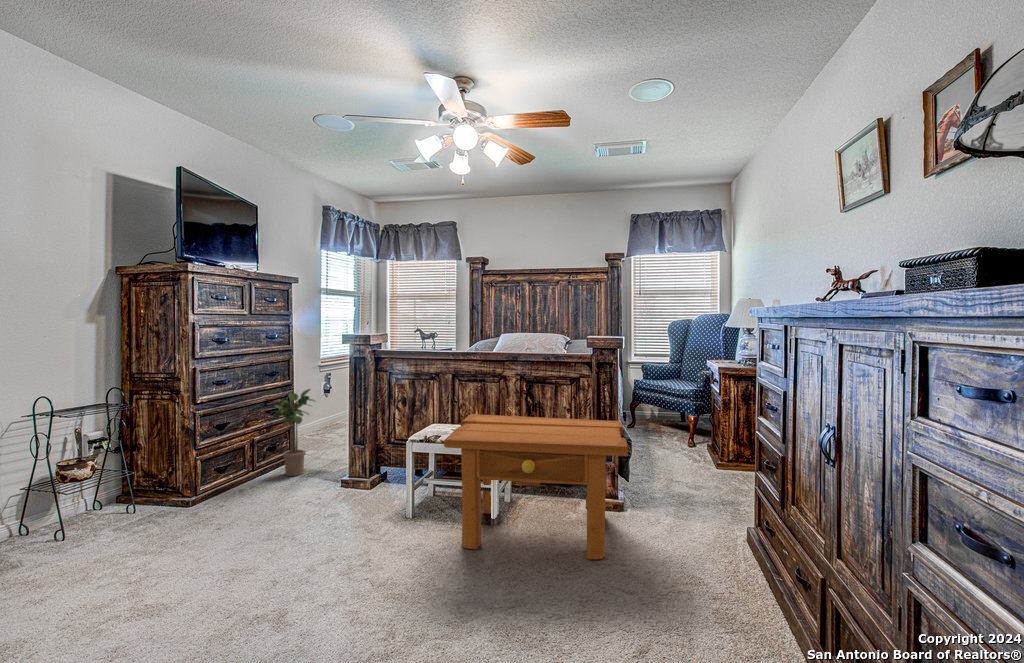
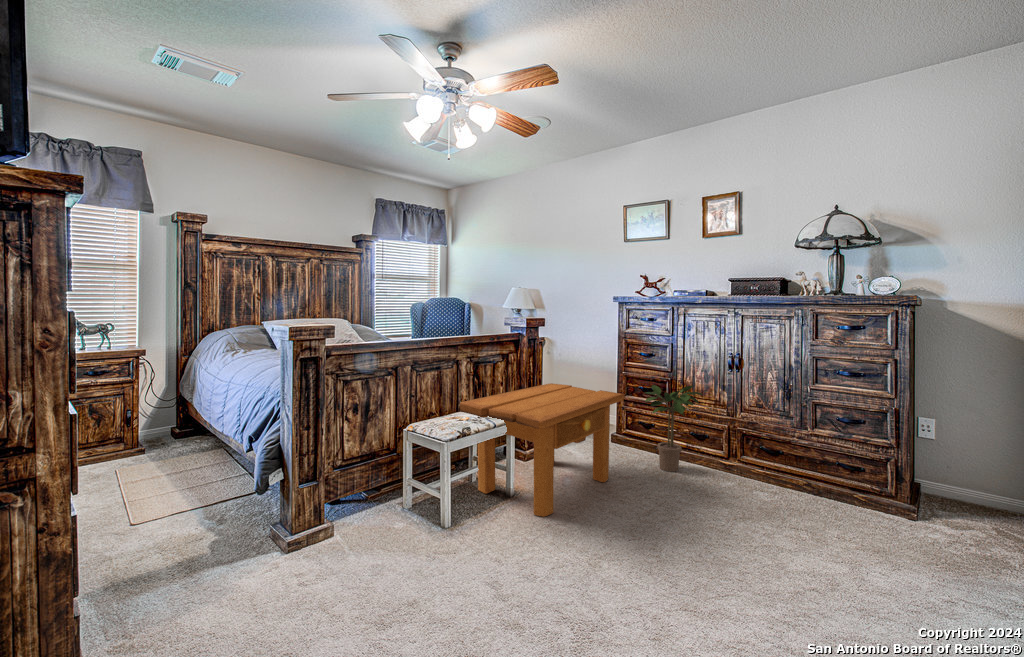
potted plant: present [273,389,315,476] -> present [645,385,703,472]

